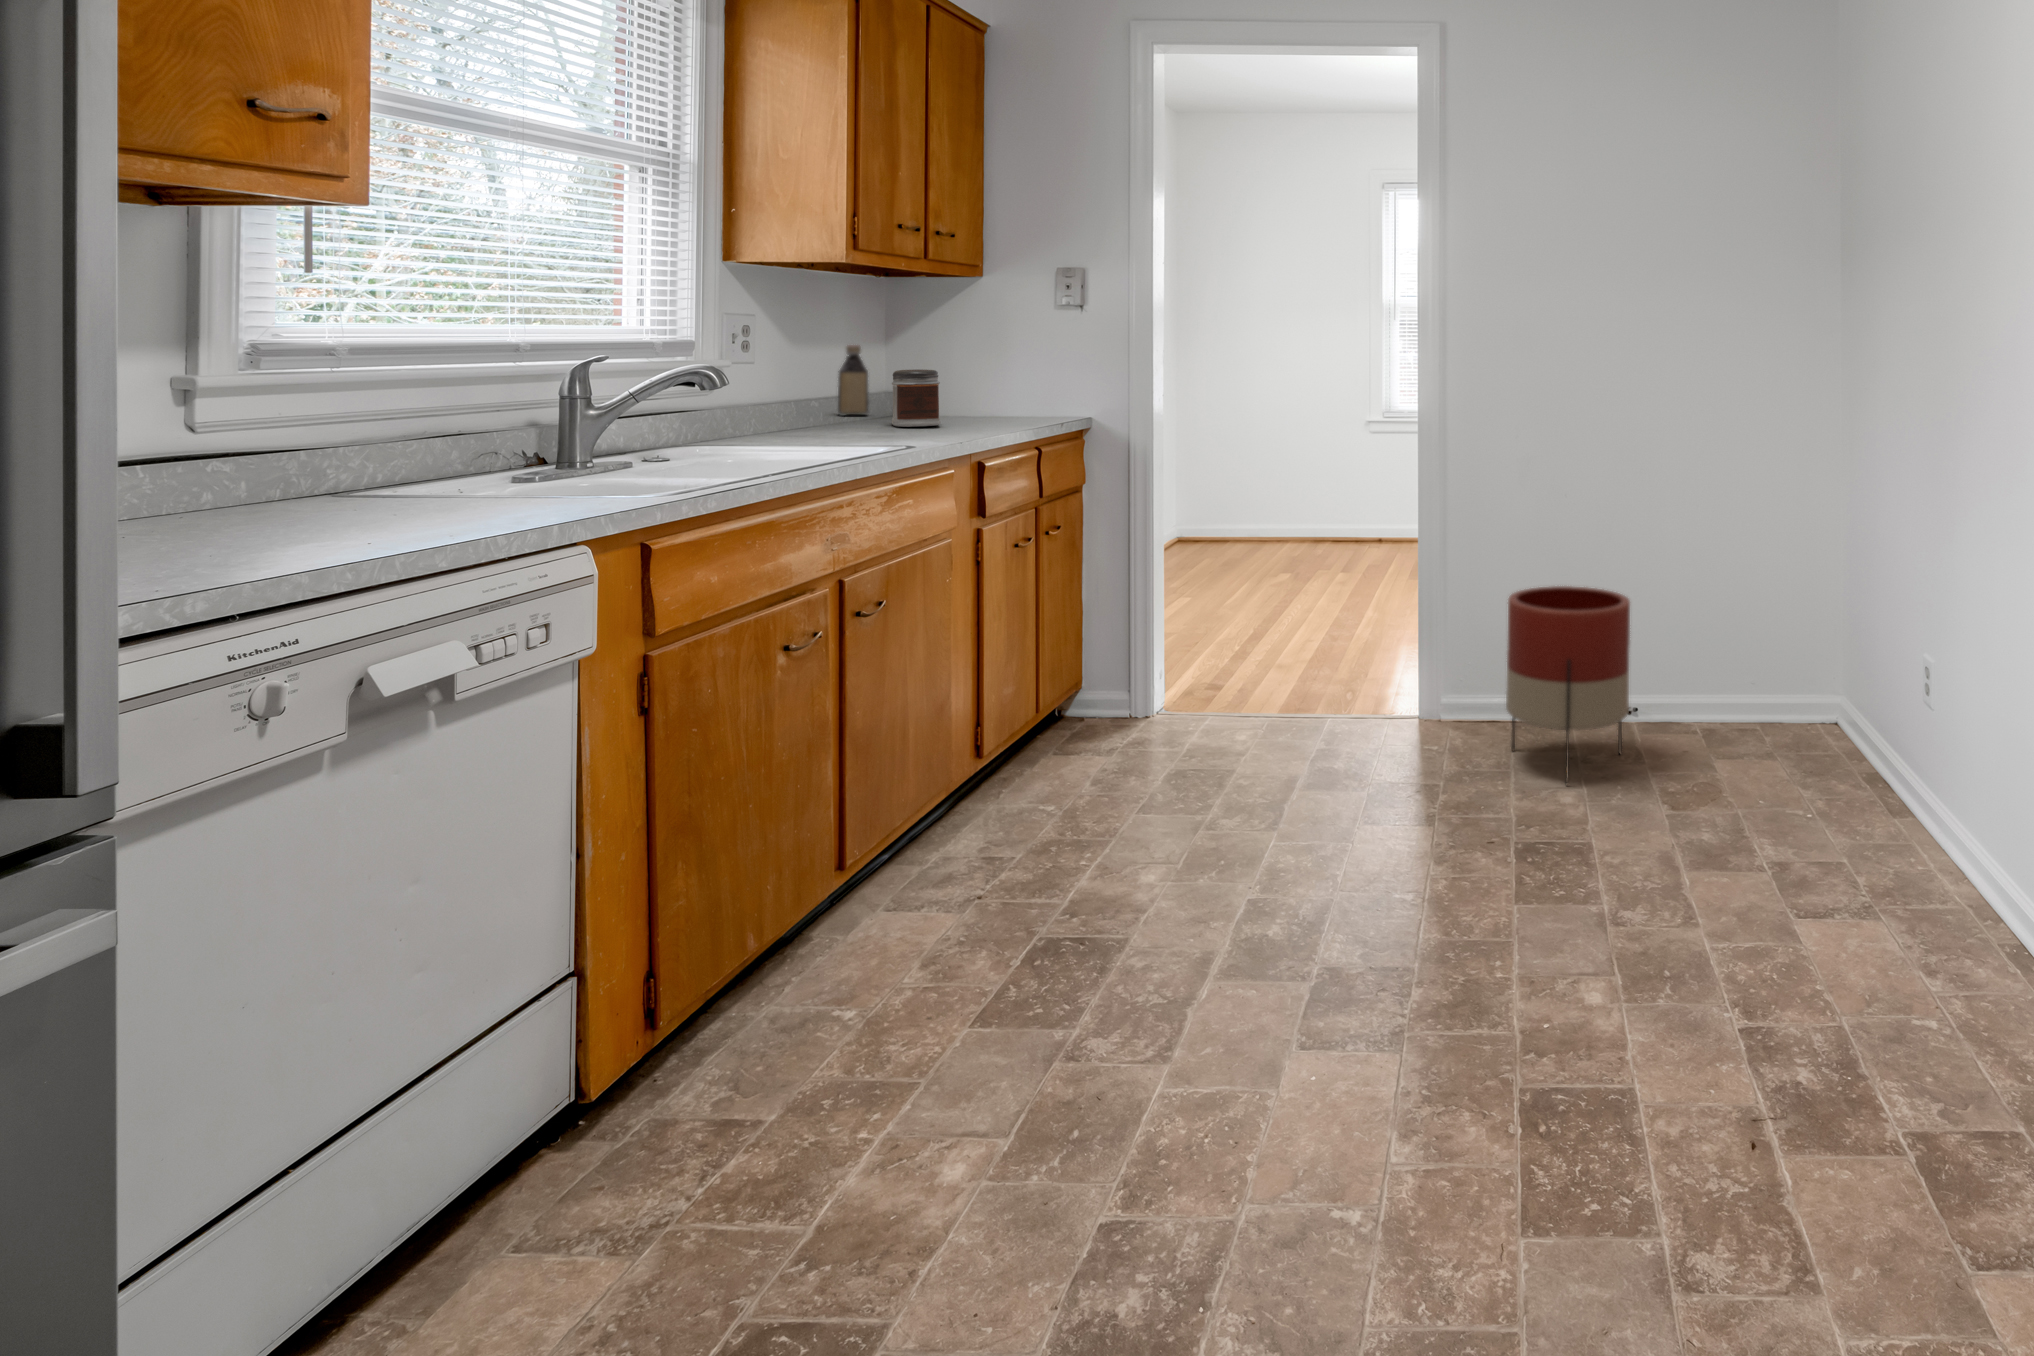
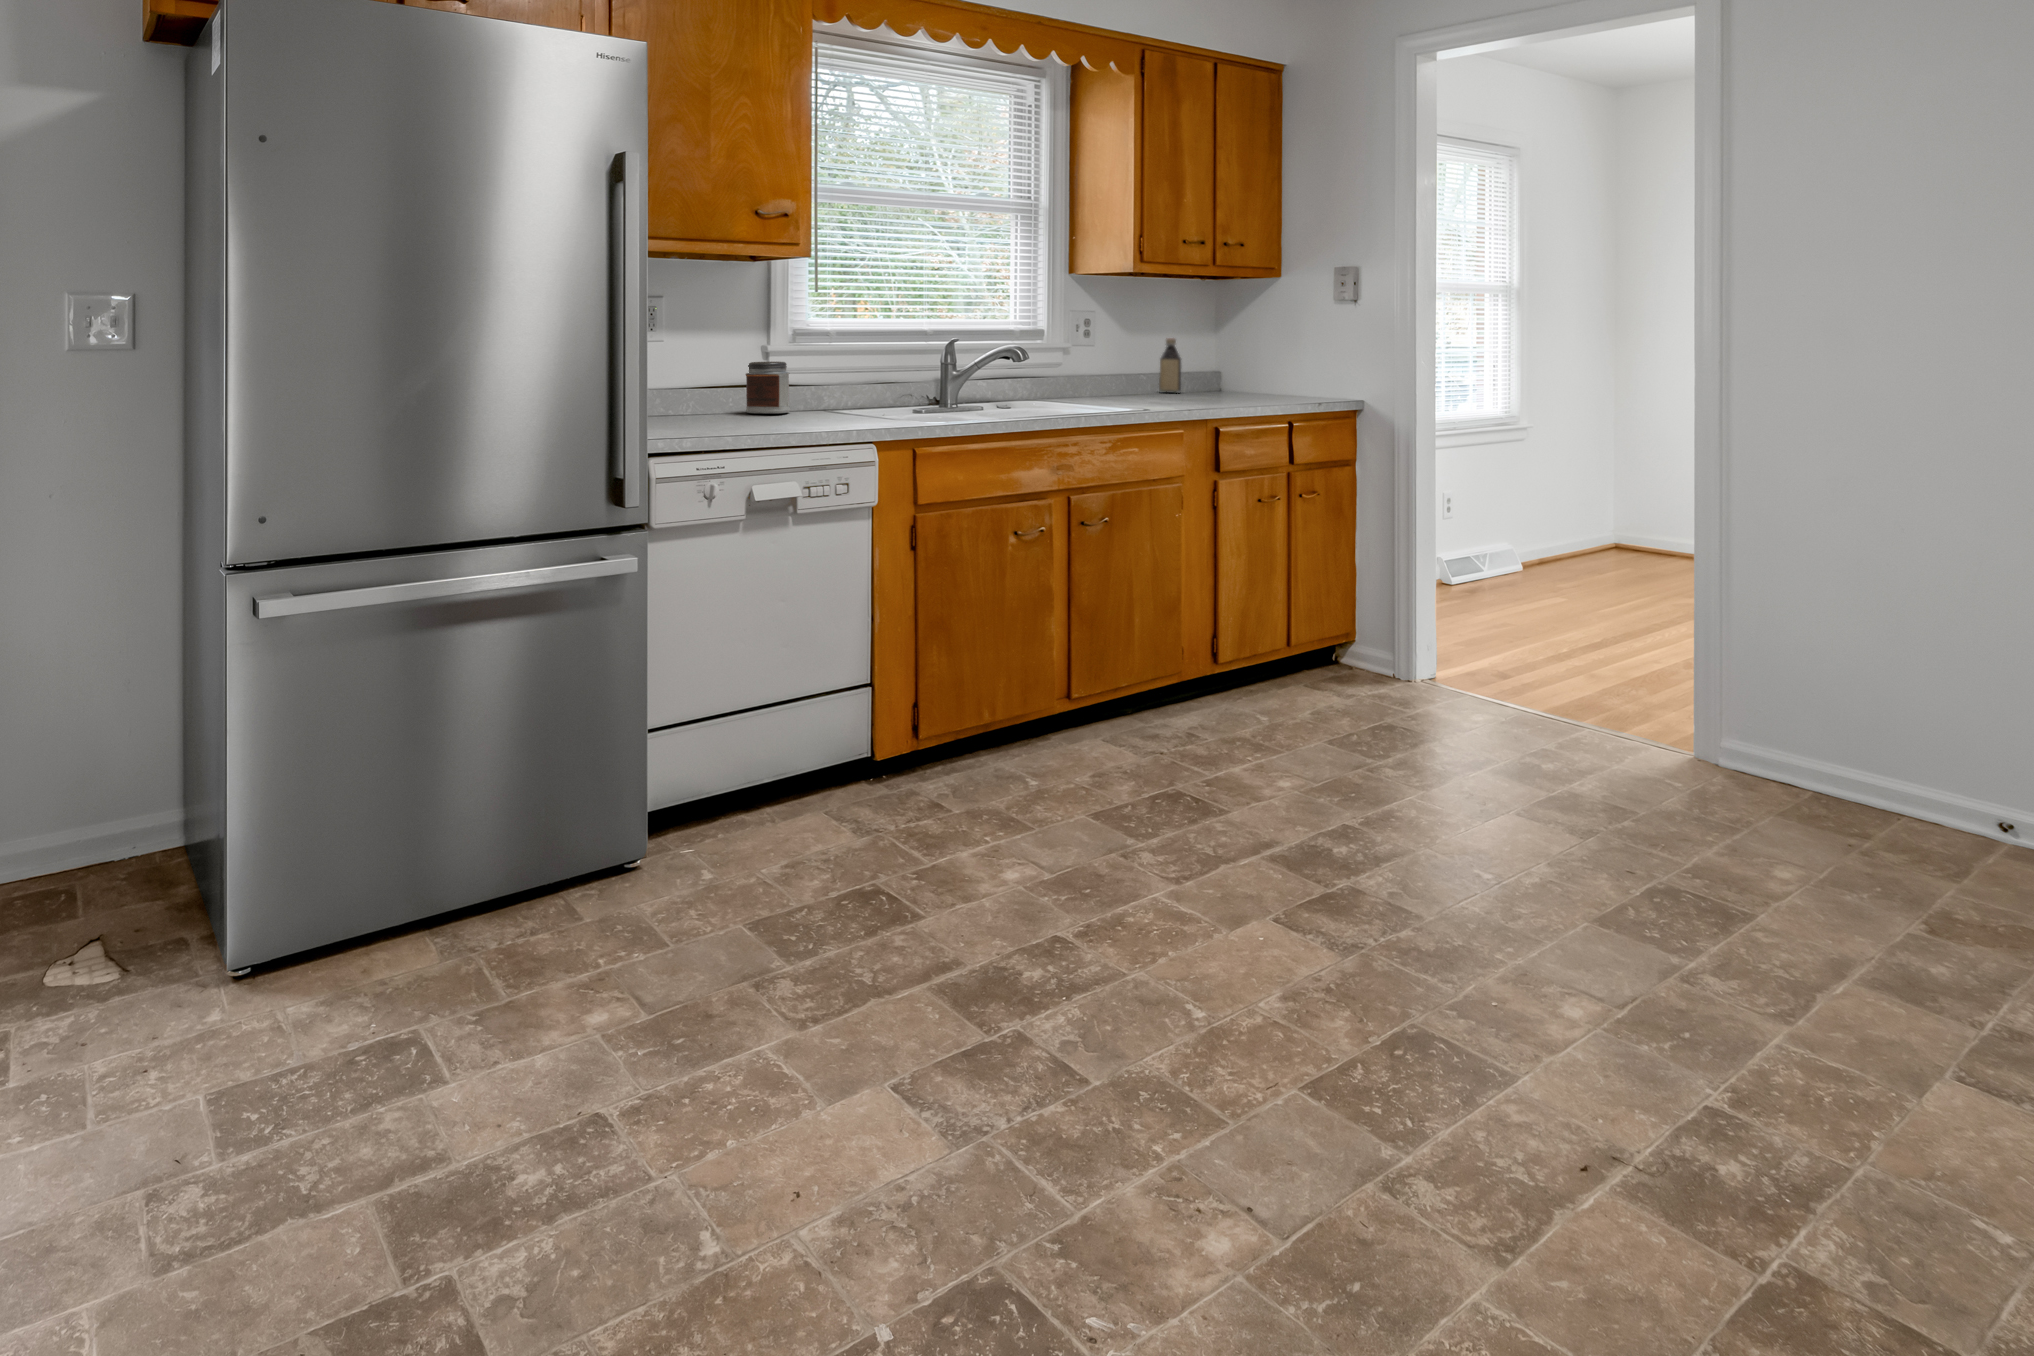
jar: present [891,370,940,427] -> present [746,362,790,414]
planter: present [1506,586,1630,784] -> none [1750,608,1933,834]

